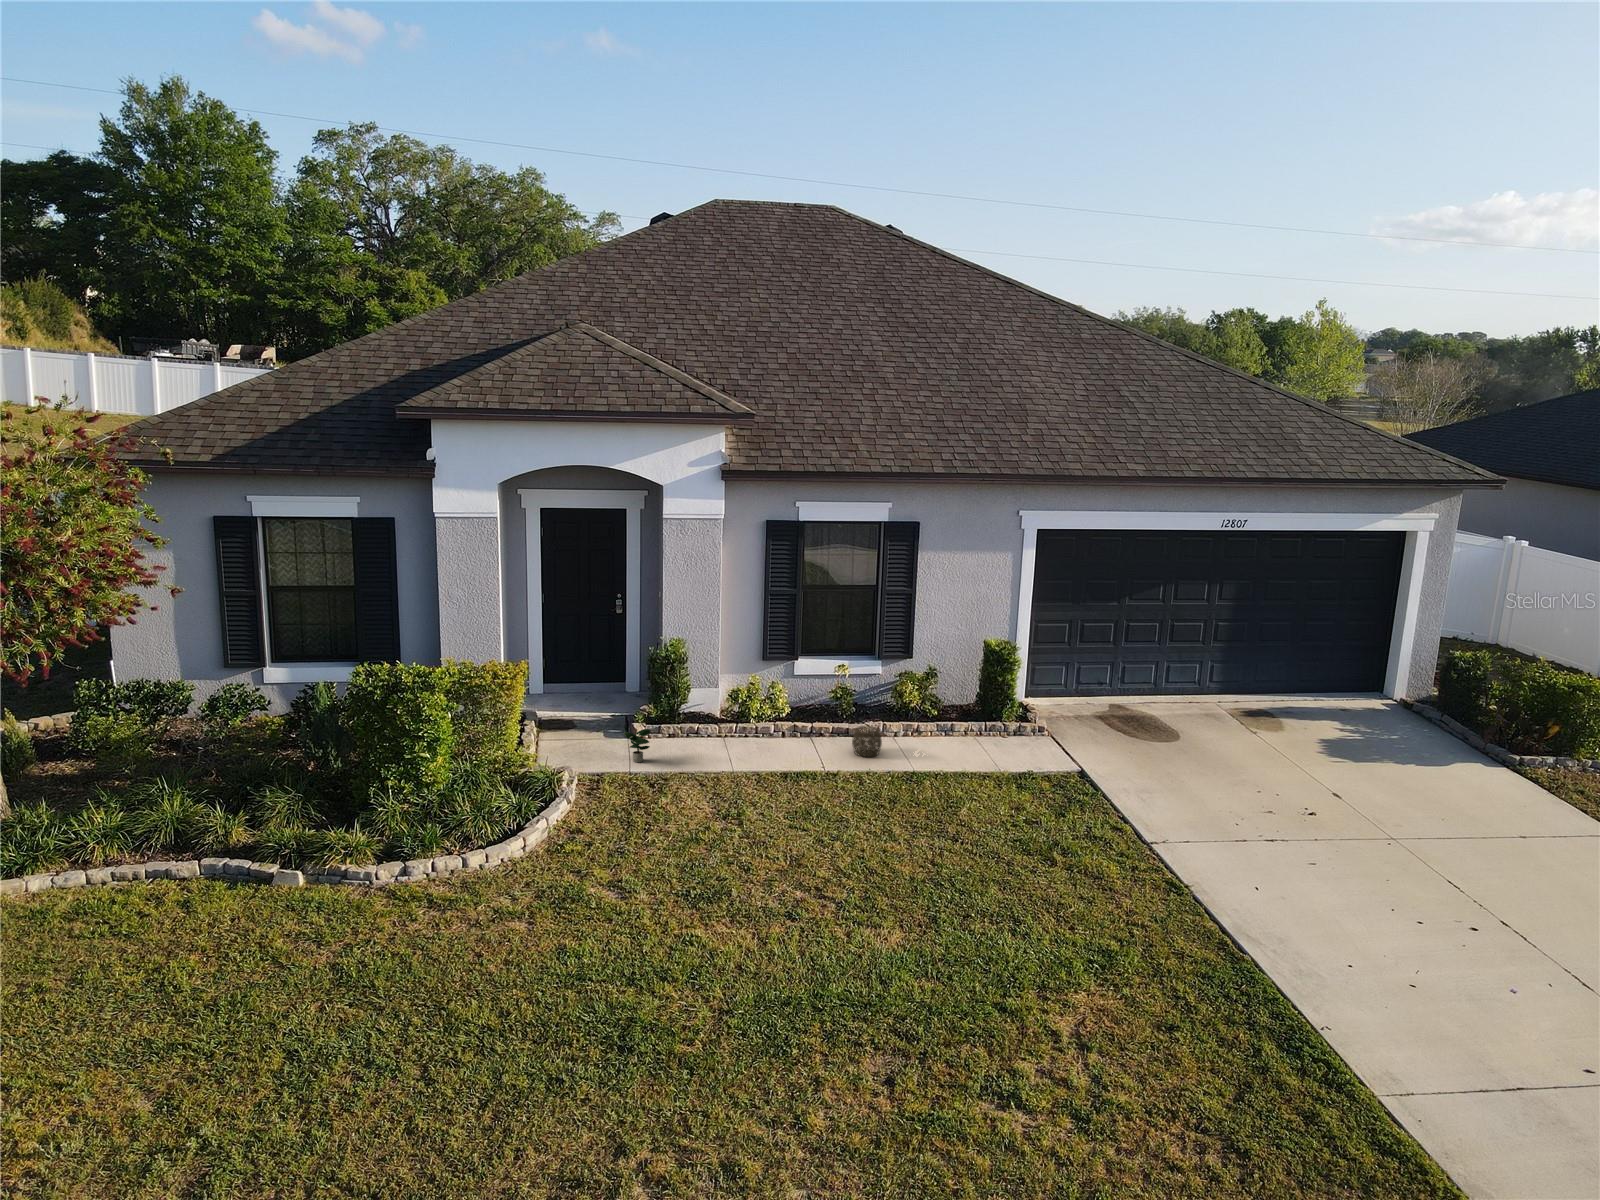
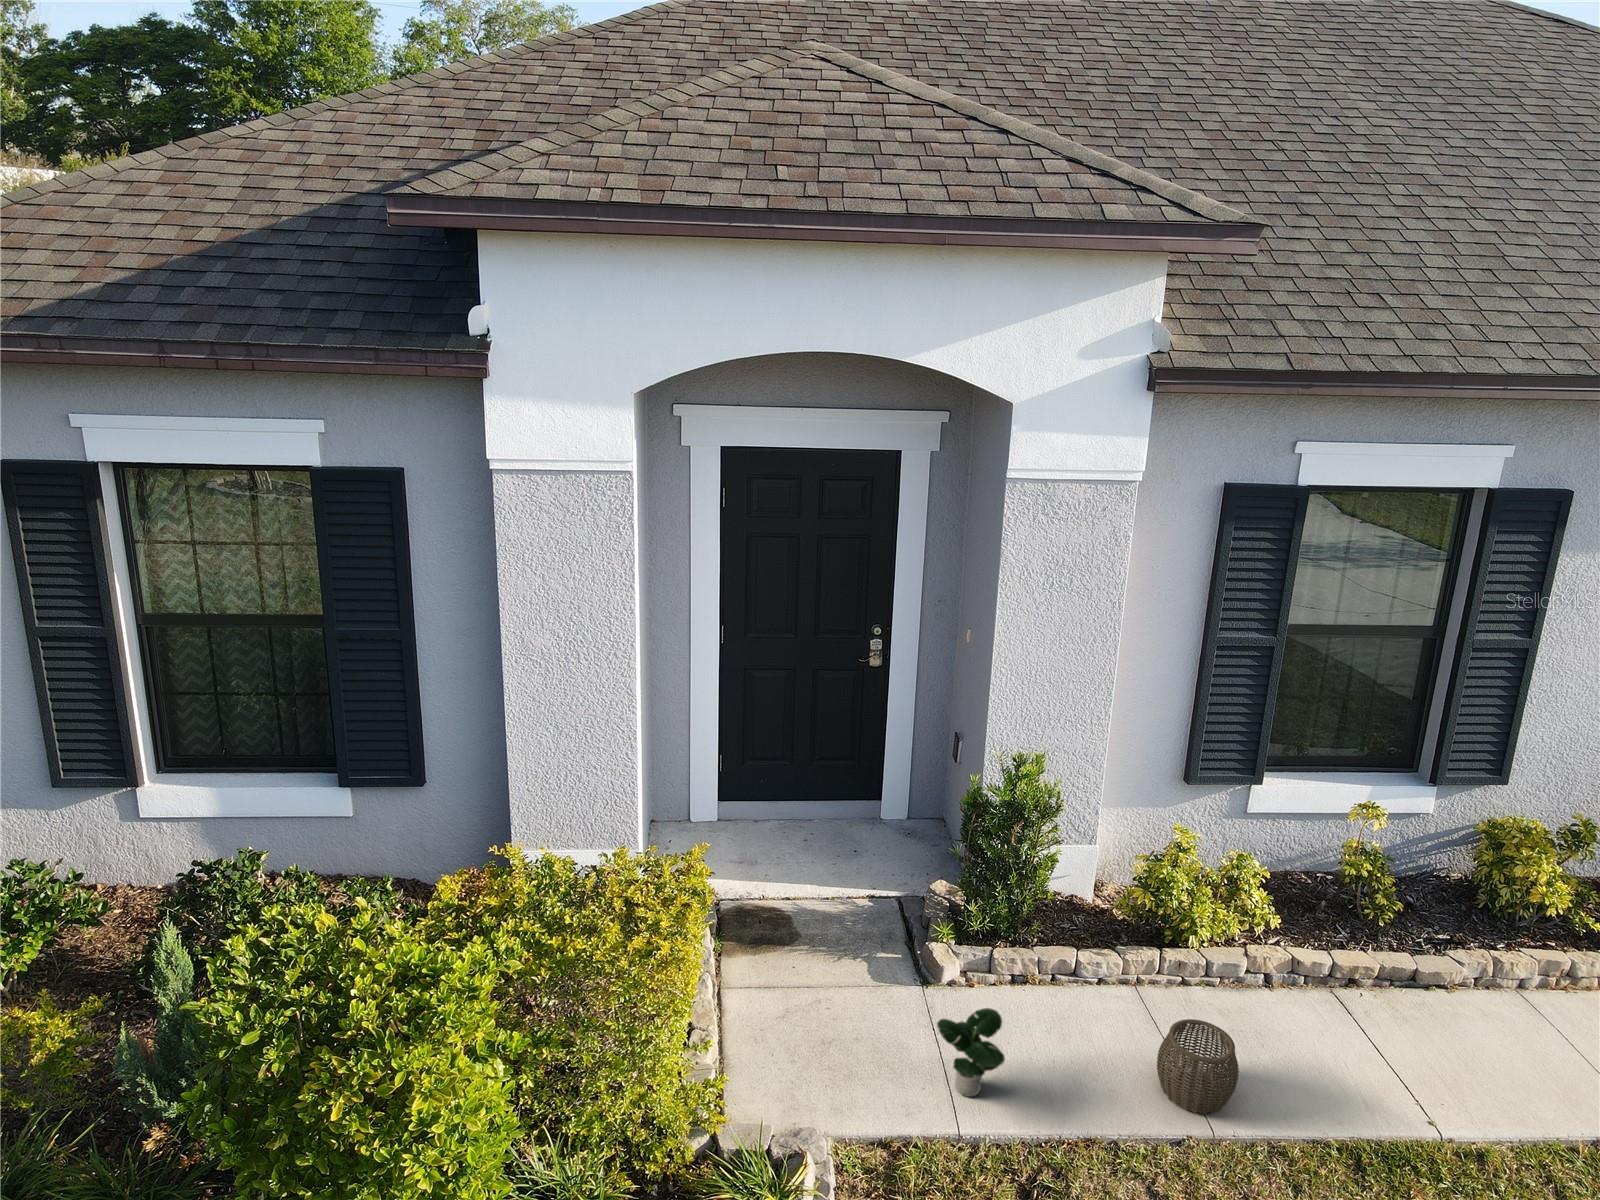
woven basket: present [852,726,882,757] -> present [1157,1019,1239,1114]

